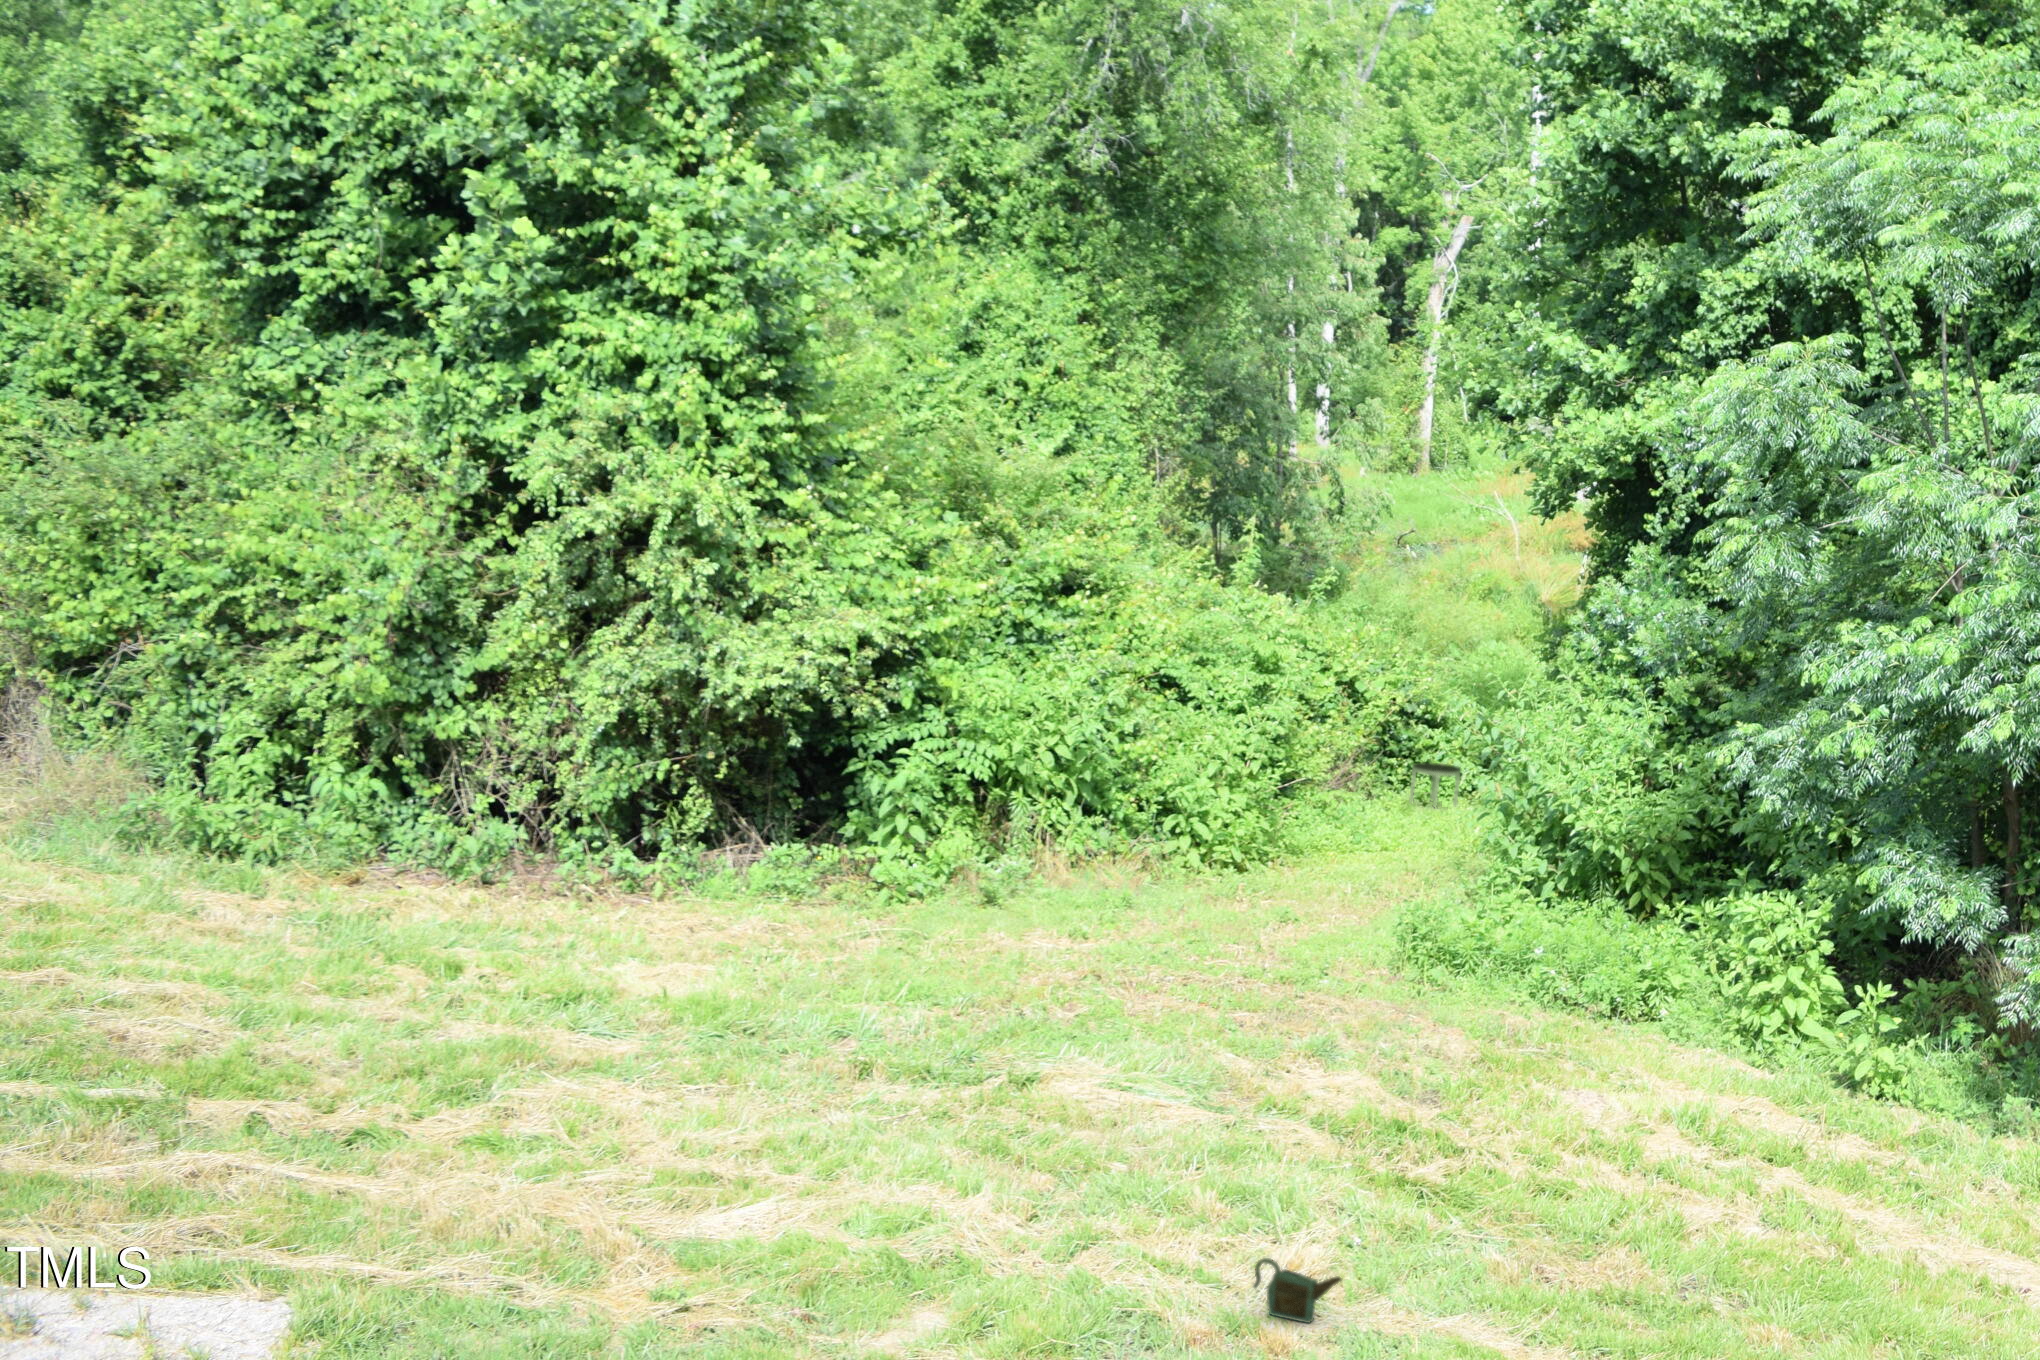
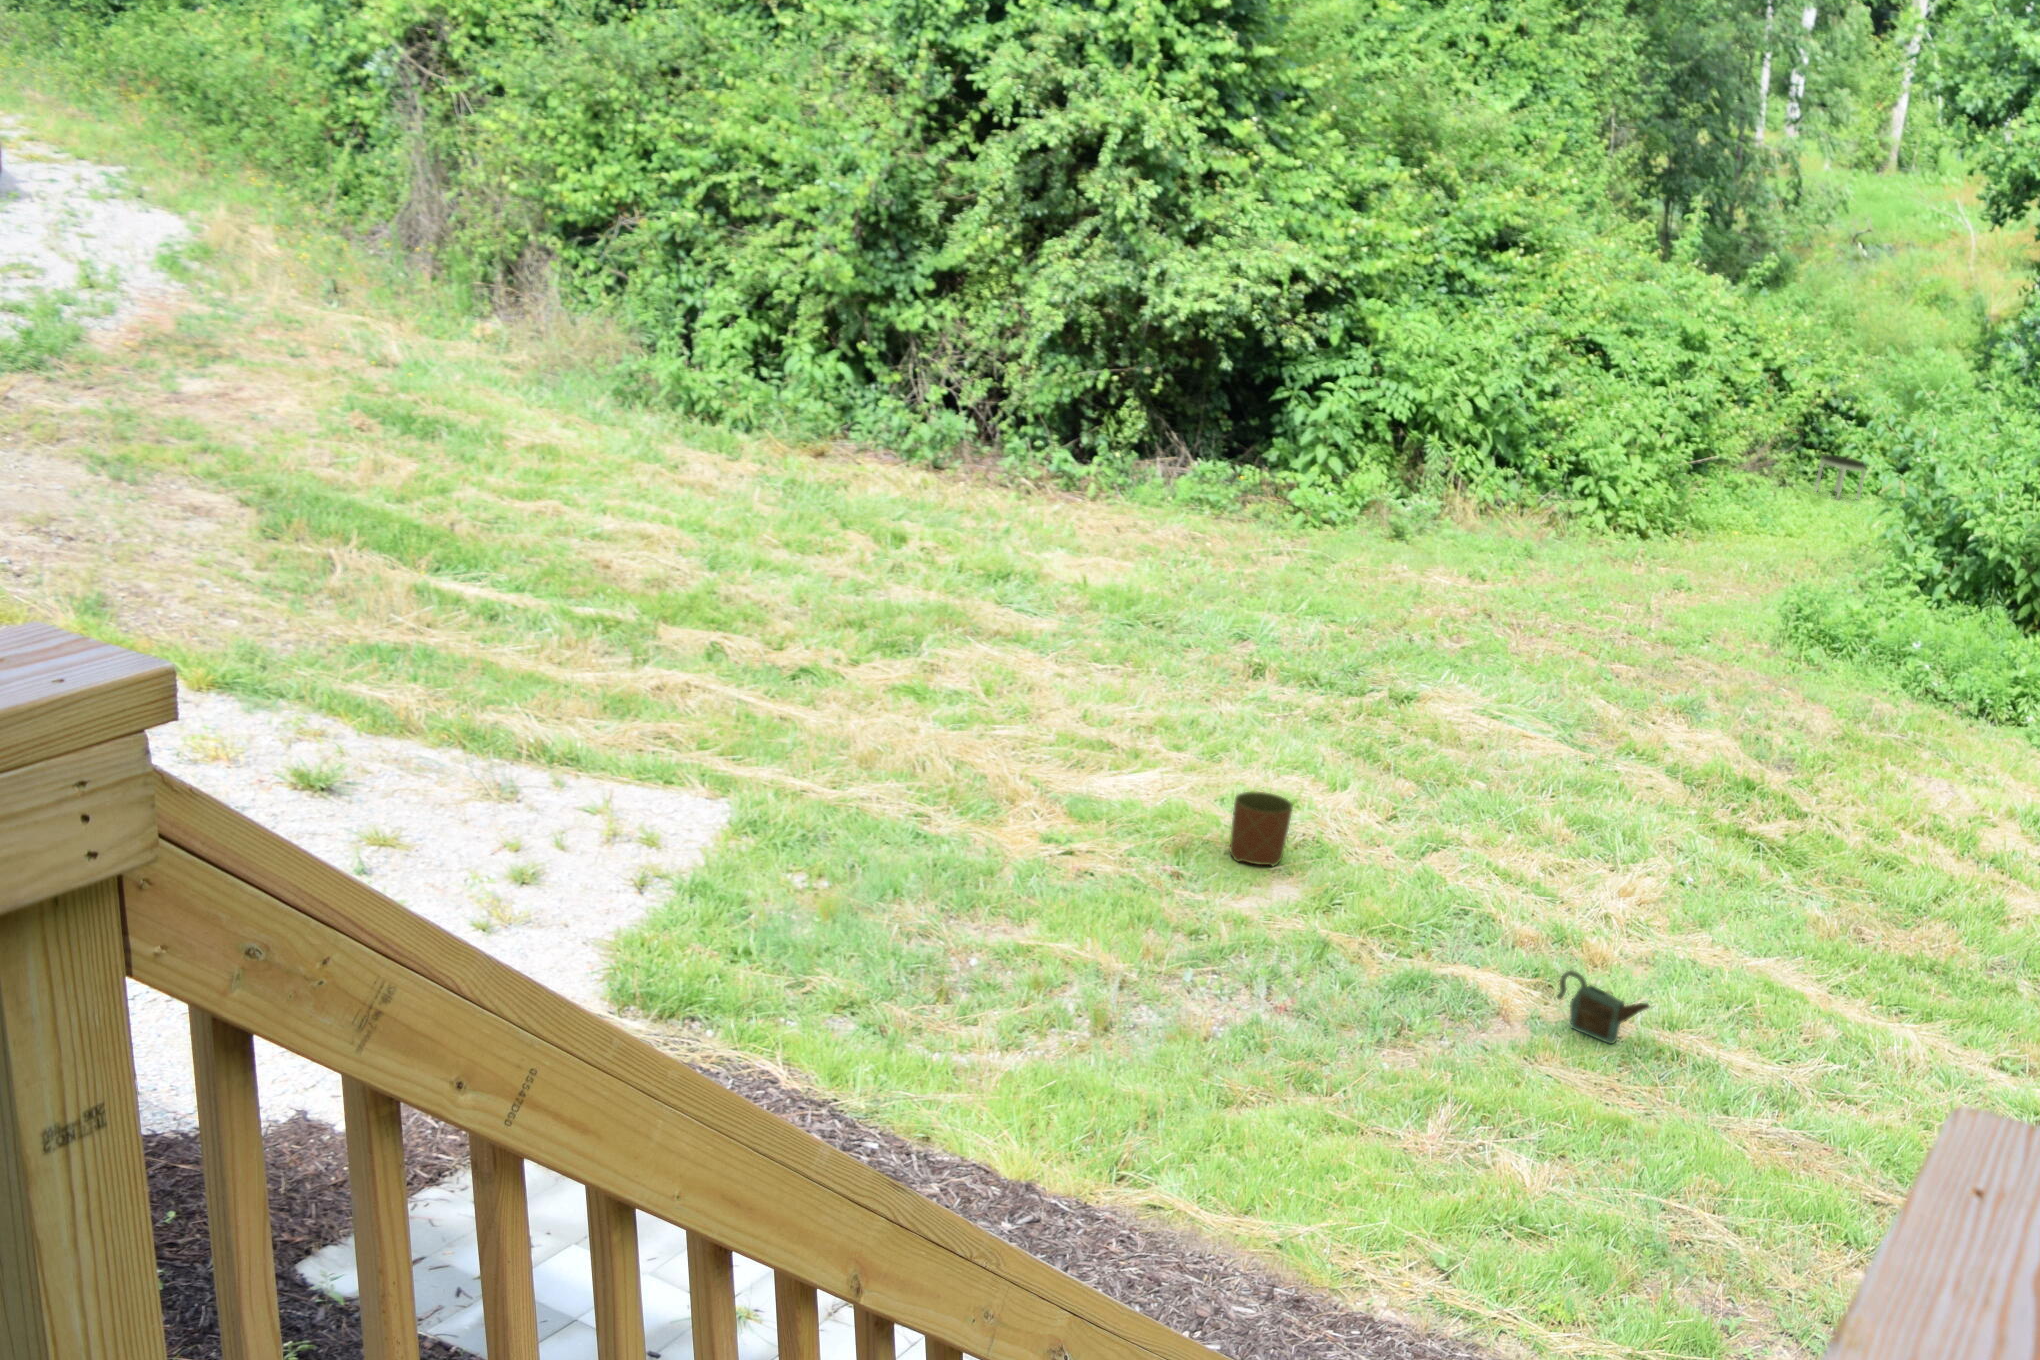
planter: none [910,1141,970,1214] -> present [1230,792,1293,866]

